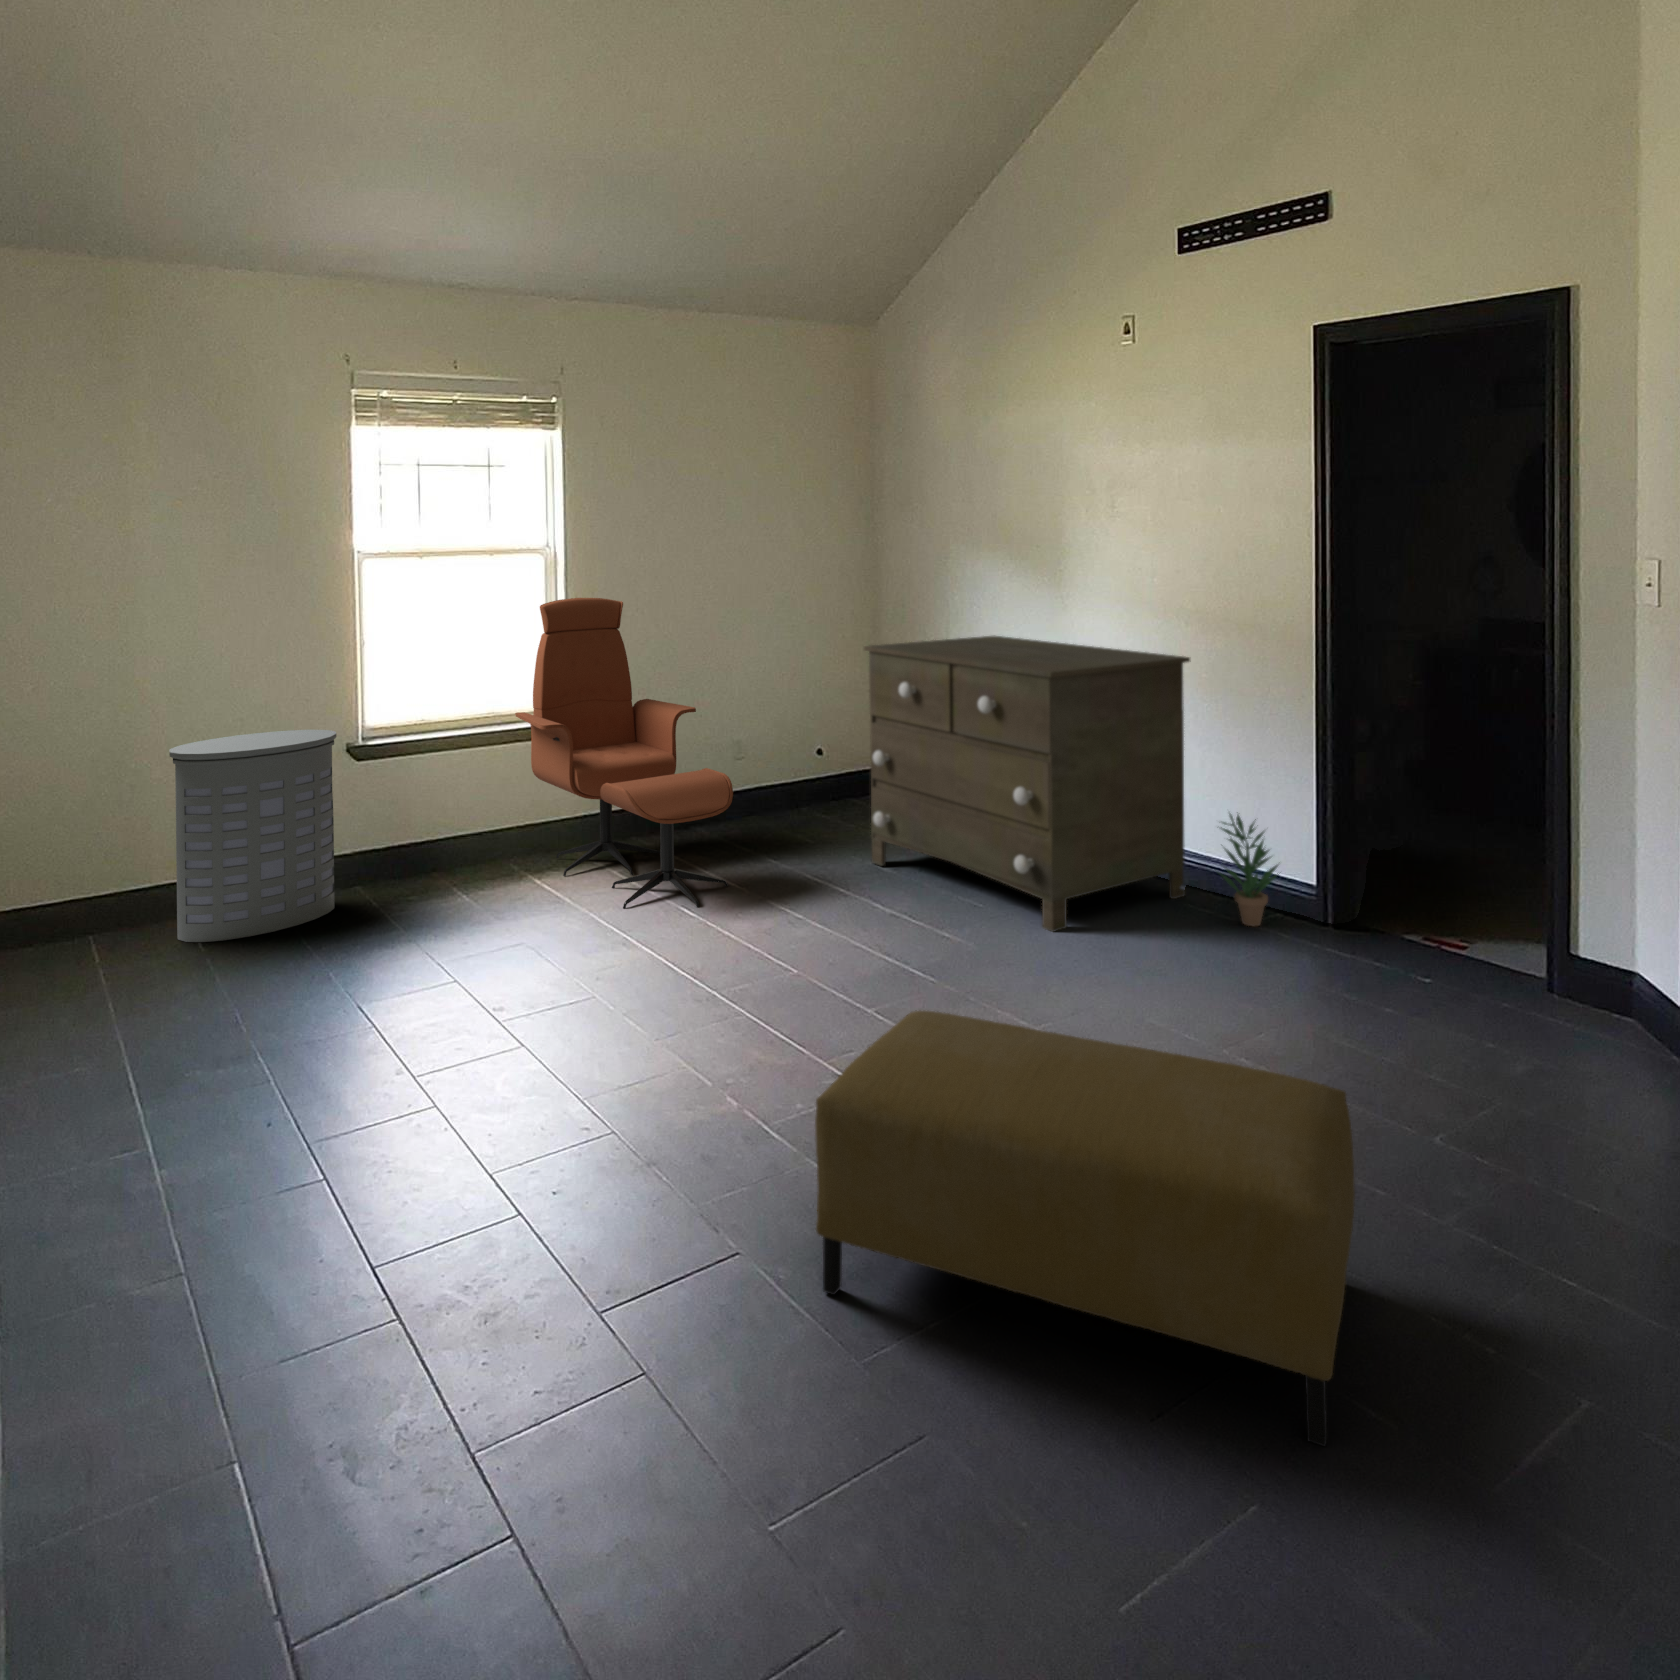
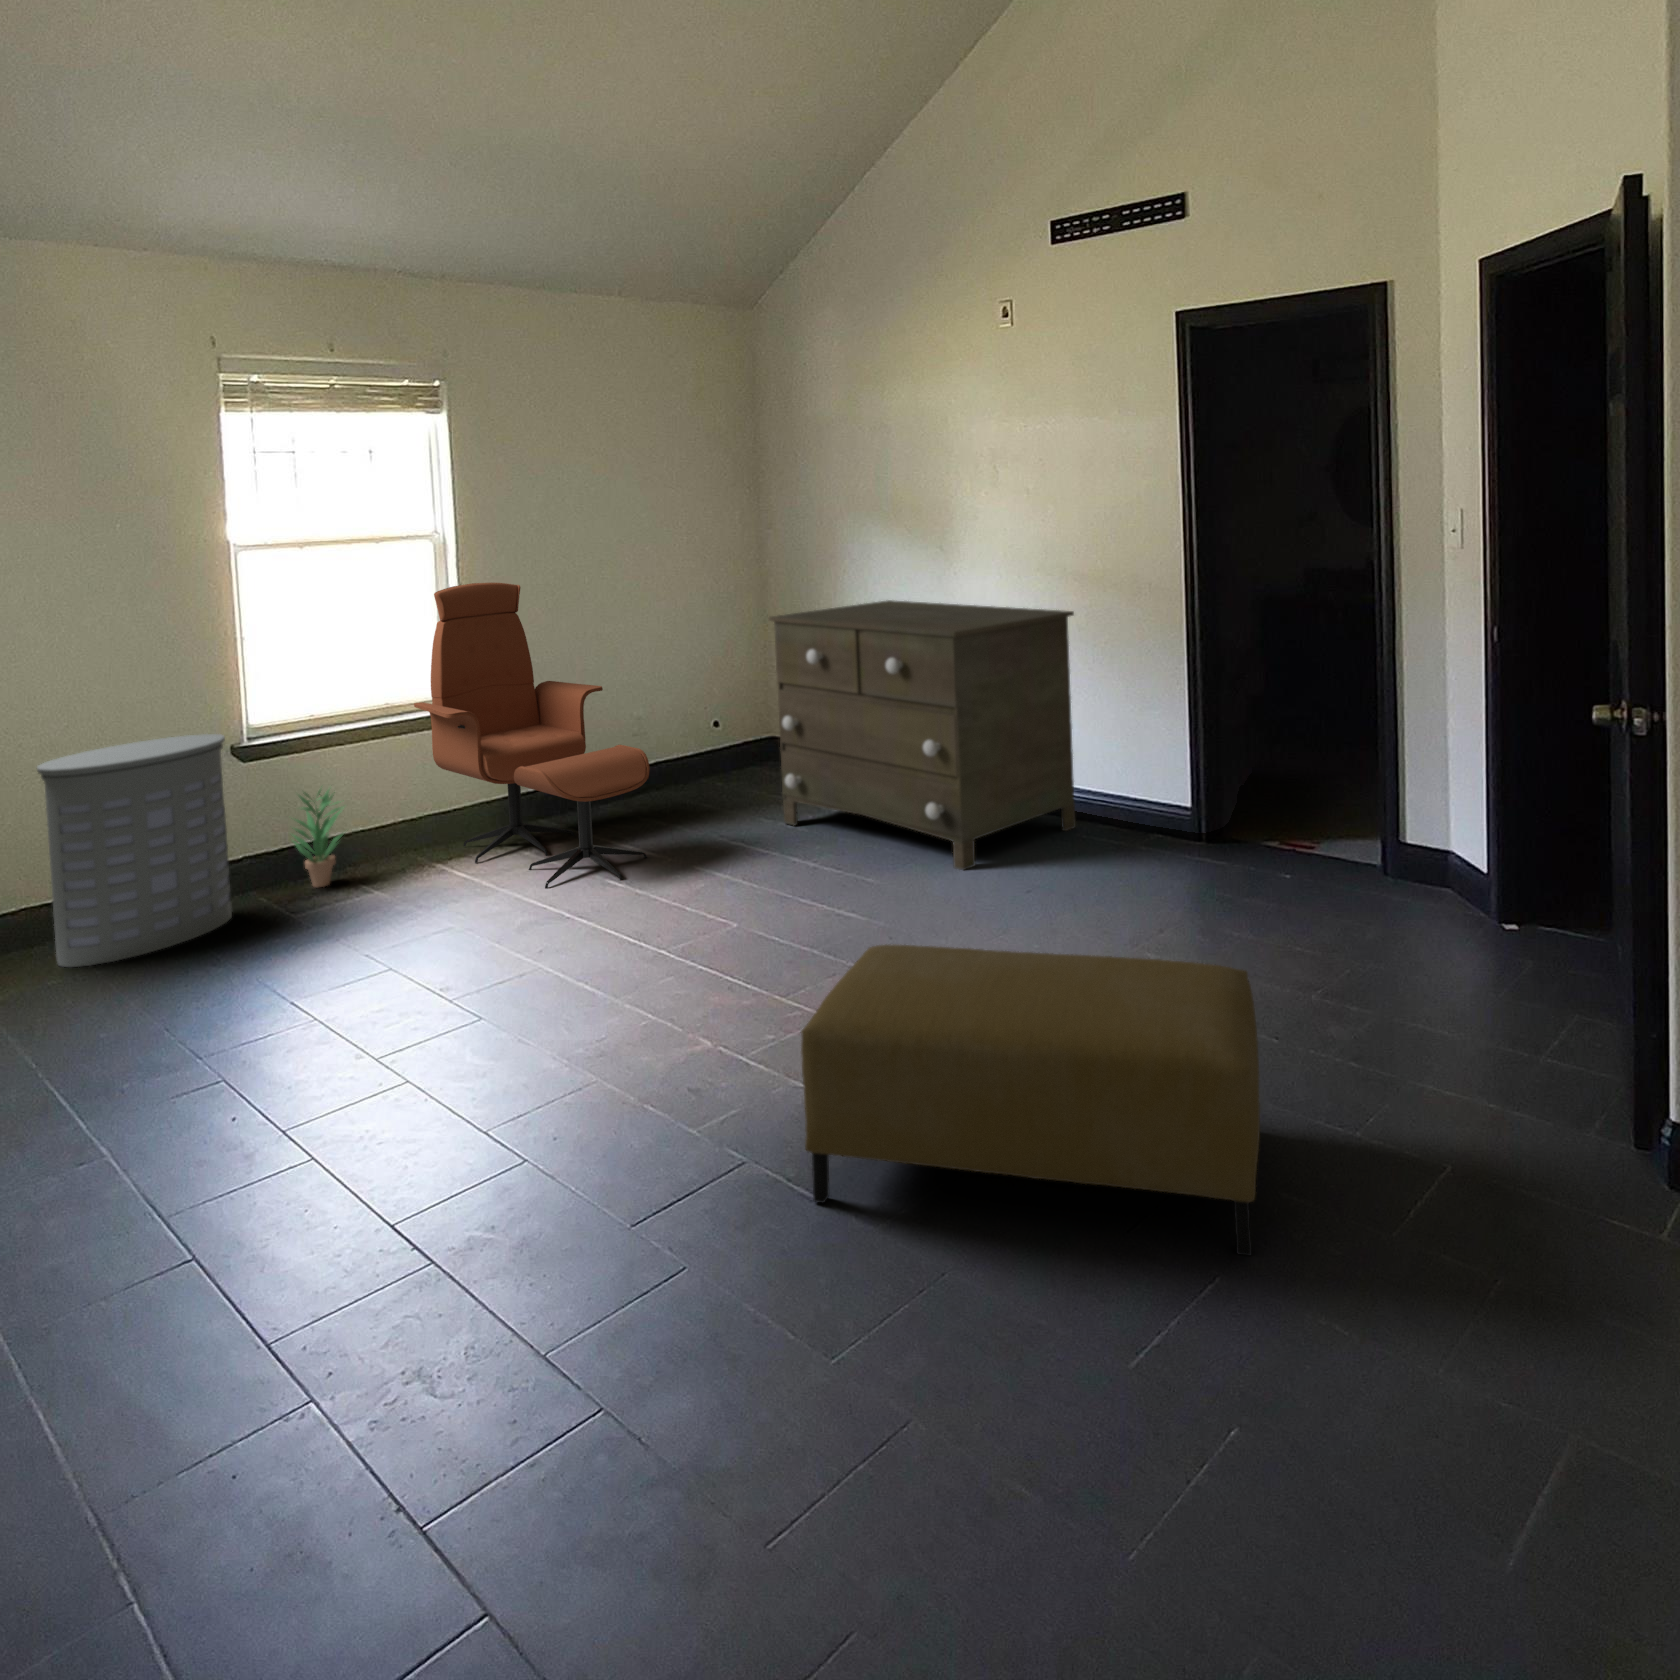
potted plant: present [1220,814,1279,926] -> present [293,789,344,888]

